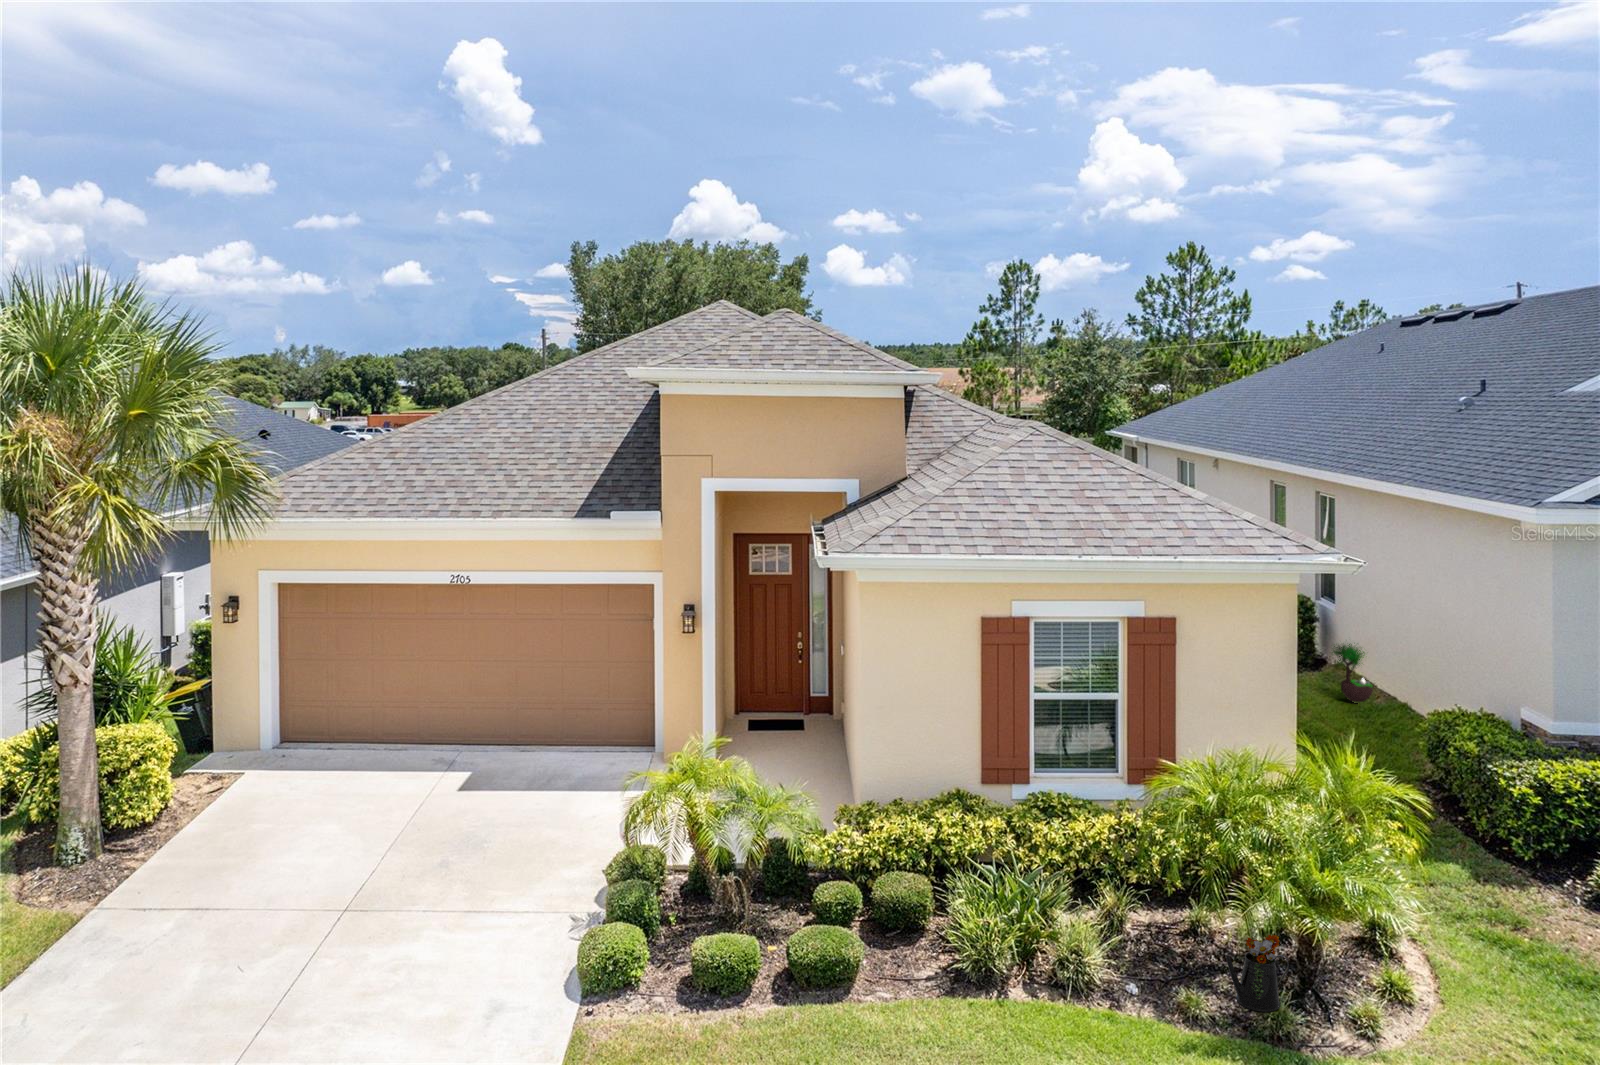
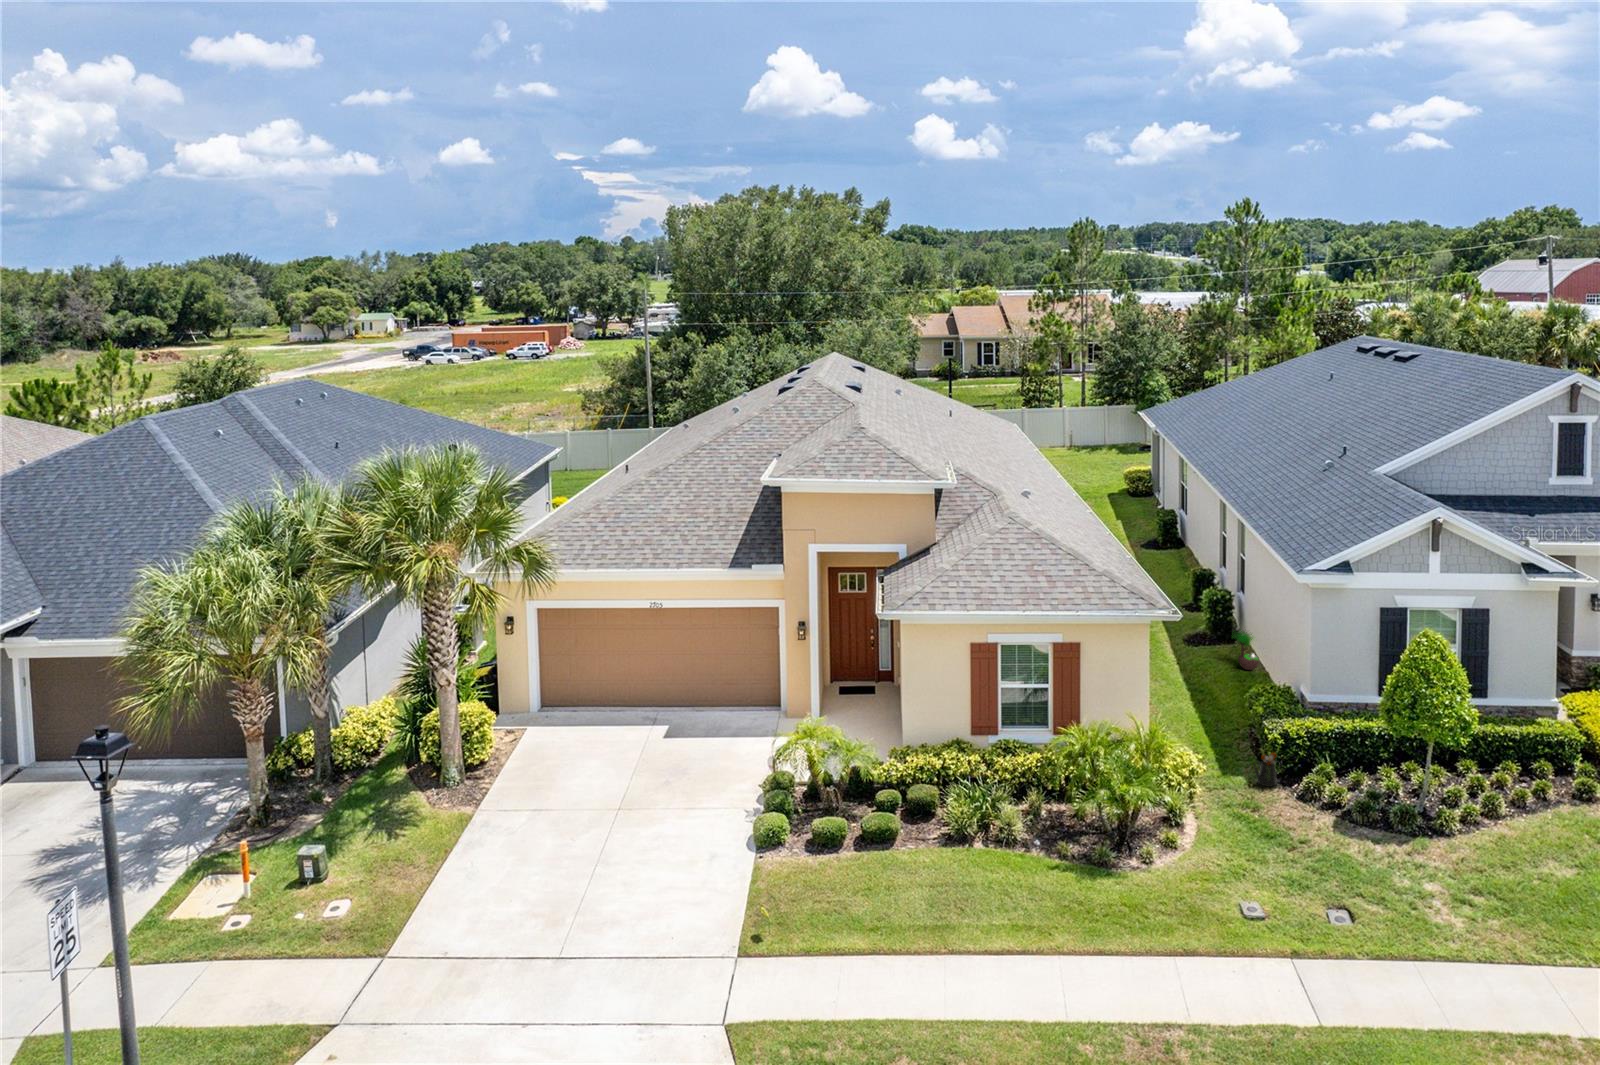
watering can: present [1226,935,1289,1012] -> present [1254,753,1281,786]

